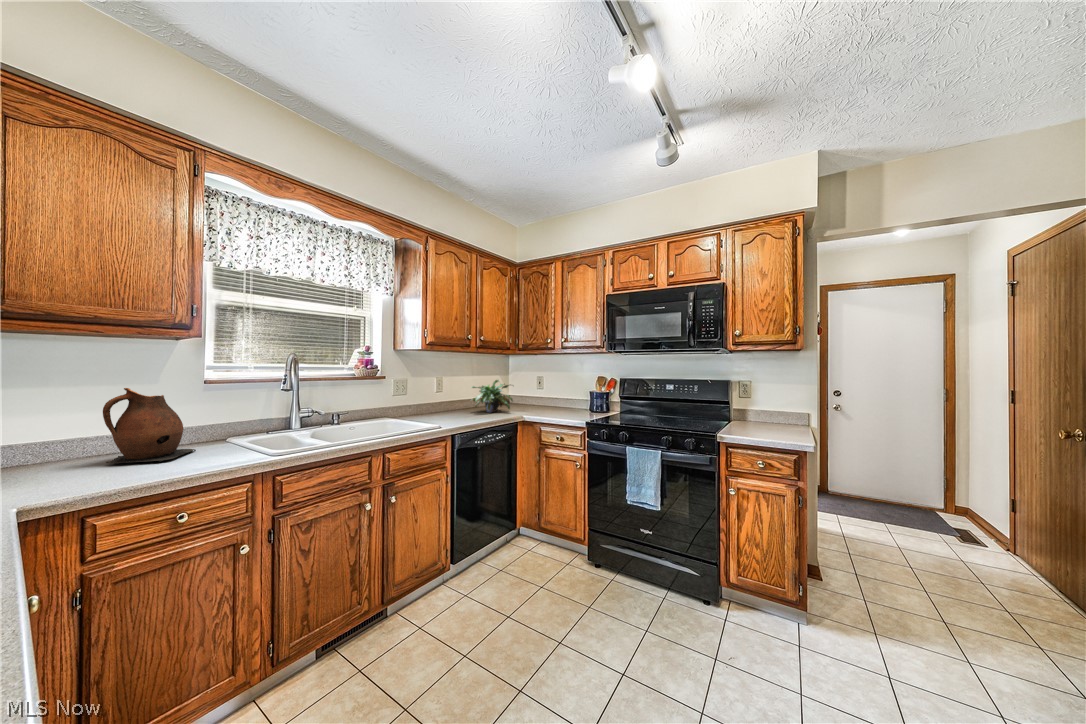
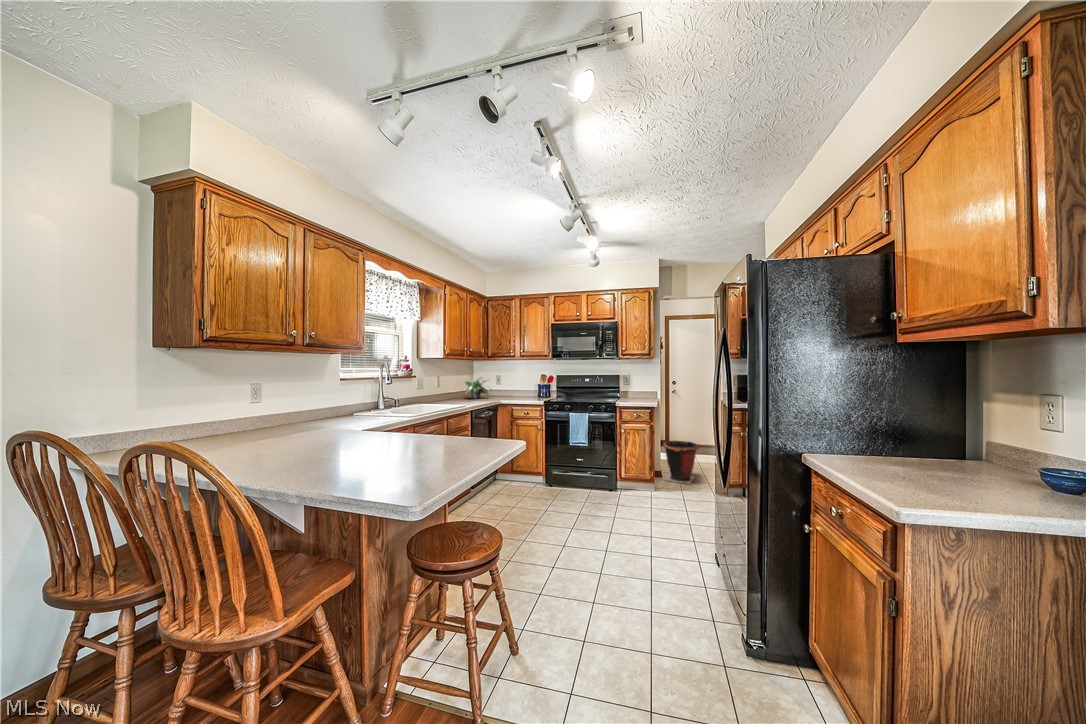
ceramic pitcher: present [103,388,196,463] -> none [325,383,363,423]
waste bin: none [822,506,909,610] -> present [663,441,698,484]

